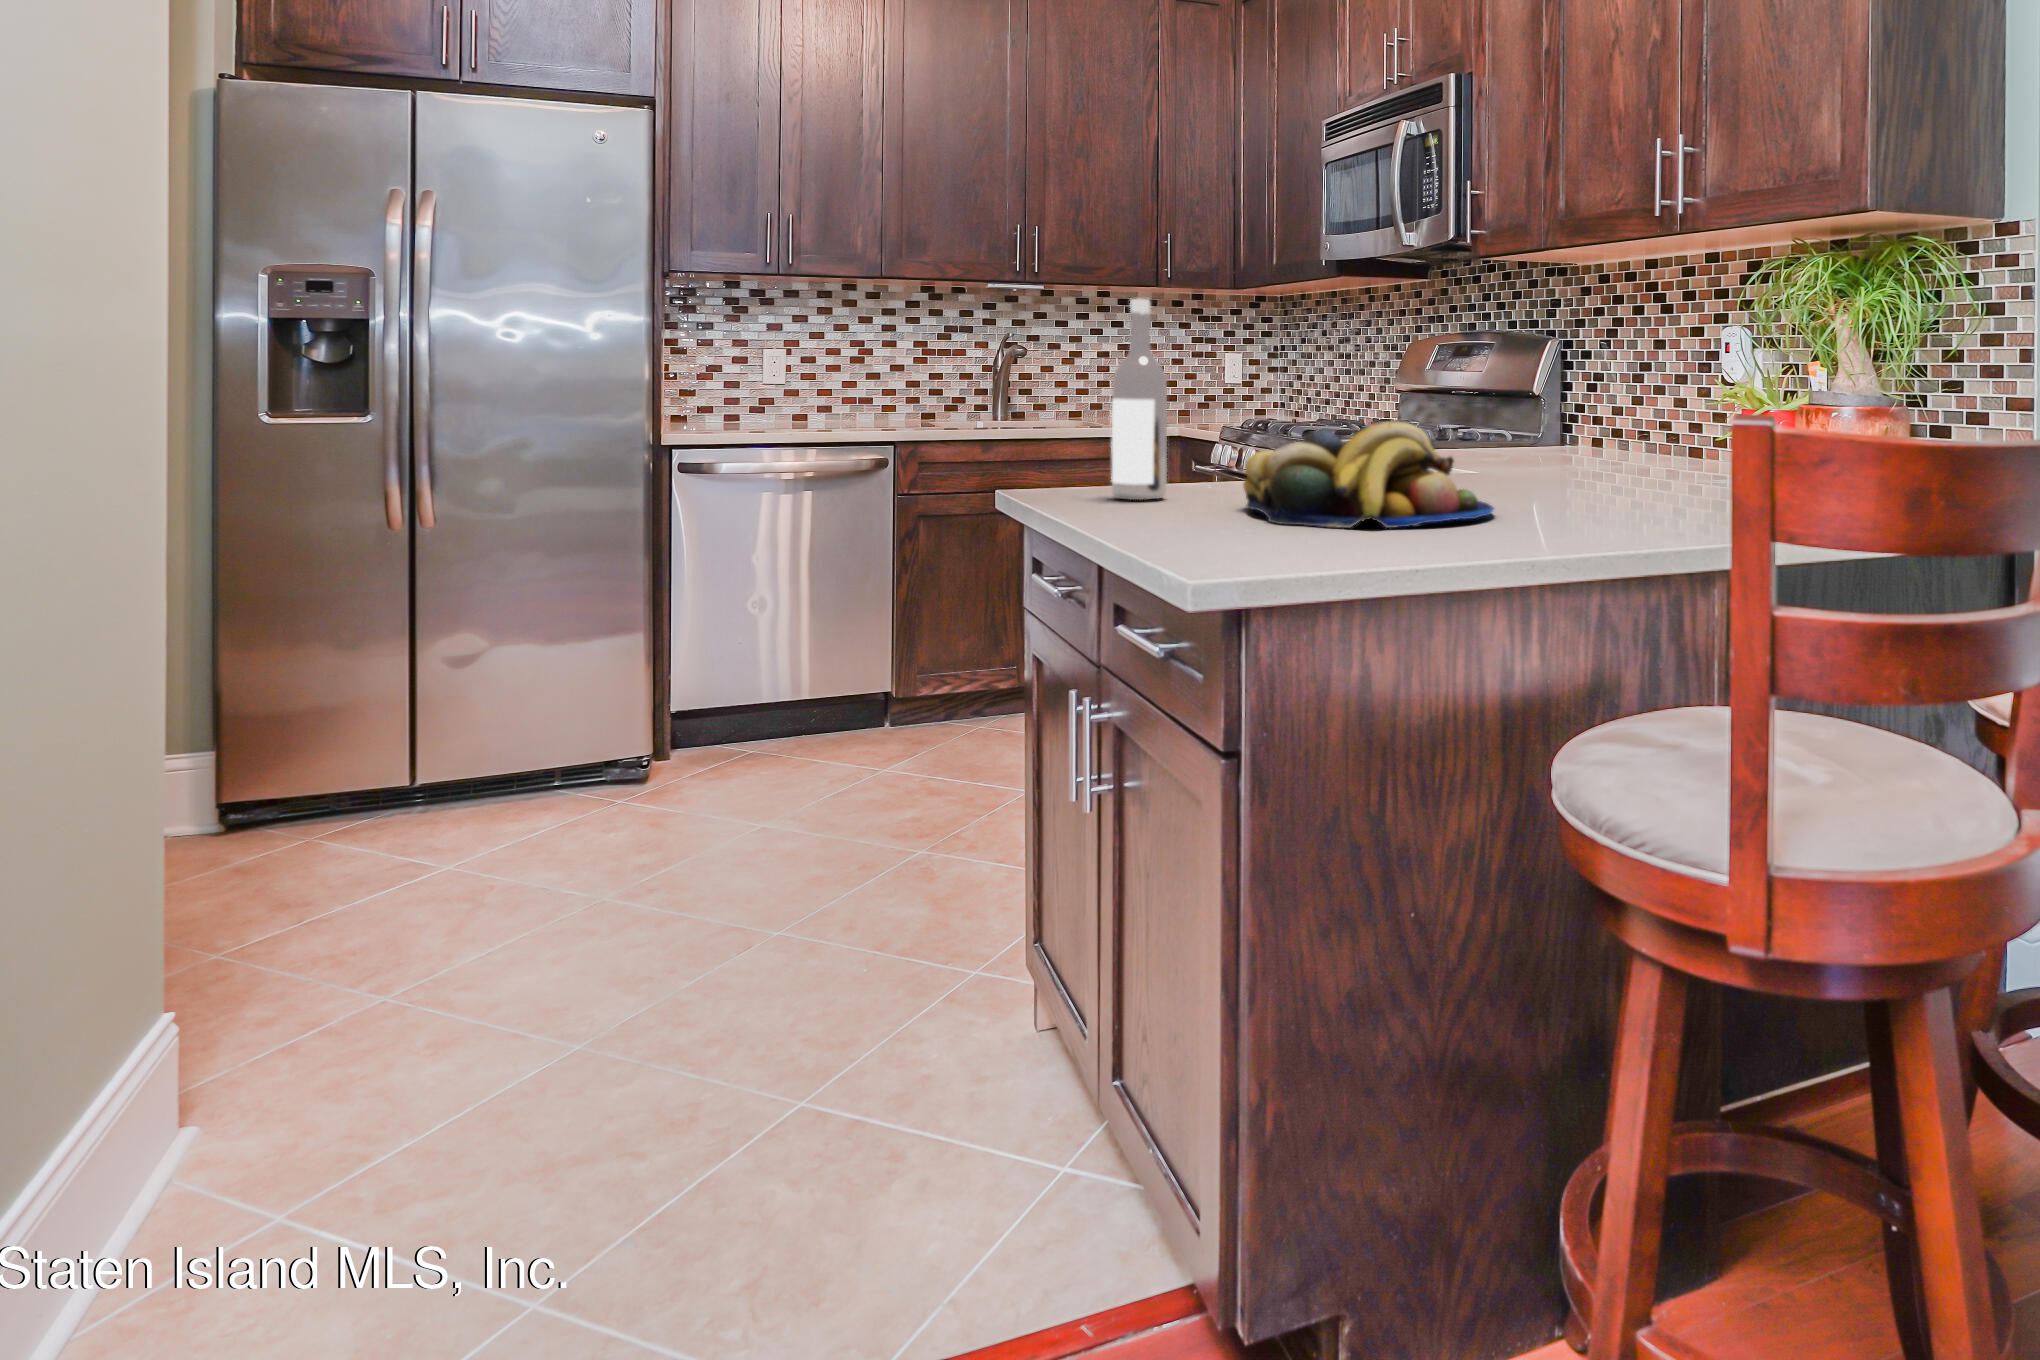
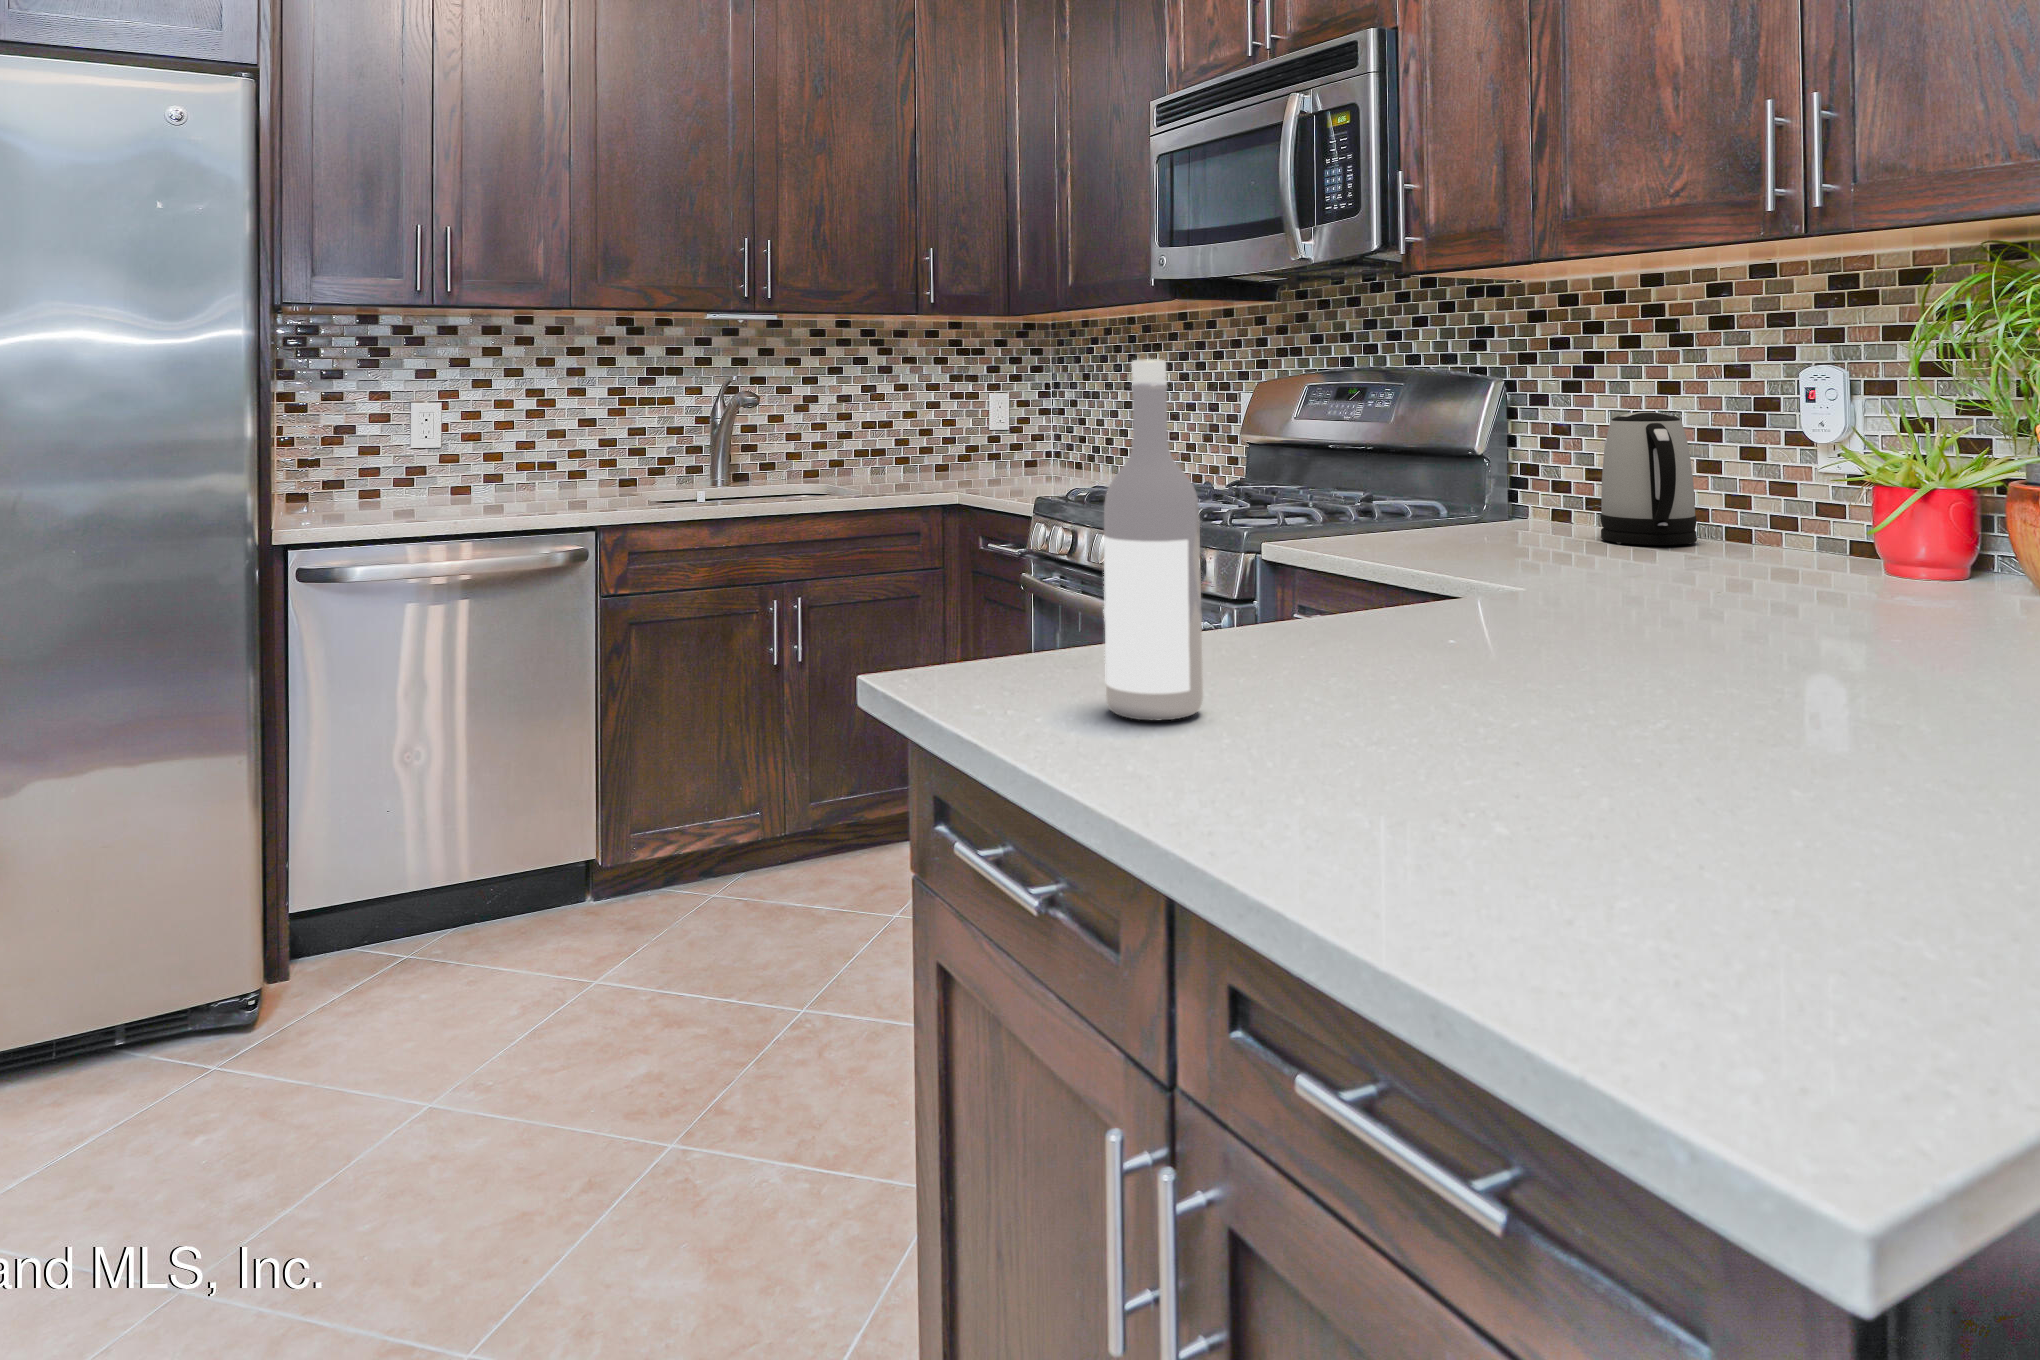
kettle: none [1598,361,1665,457] -> present [1600,412,1697,545]
fruit bowl: present [1244,422,1495,528] -> none [1379,569,1885,826]

